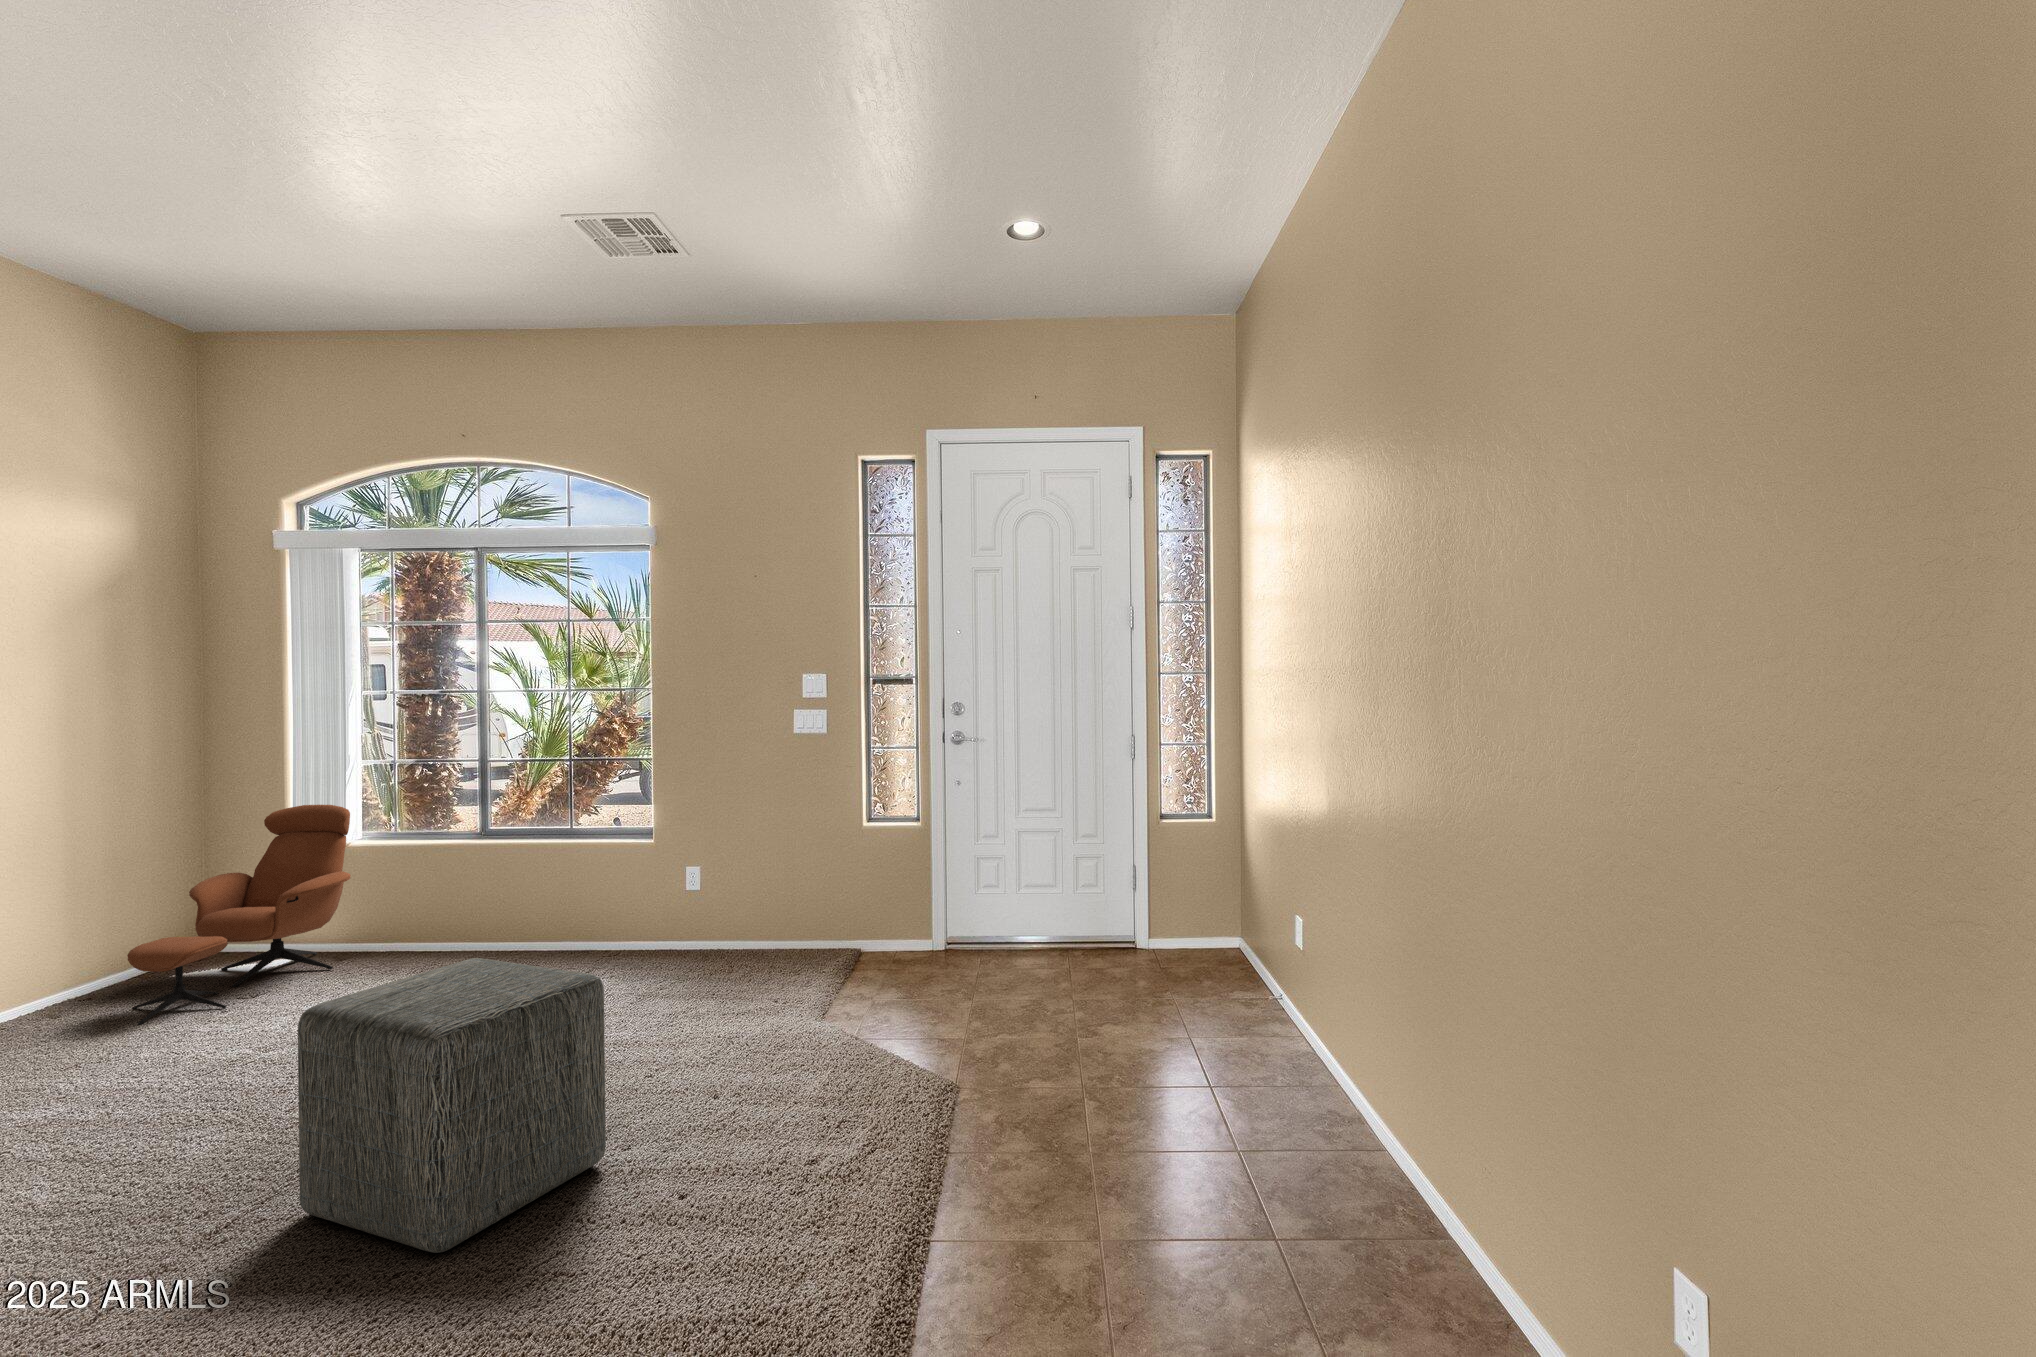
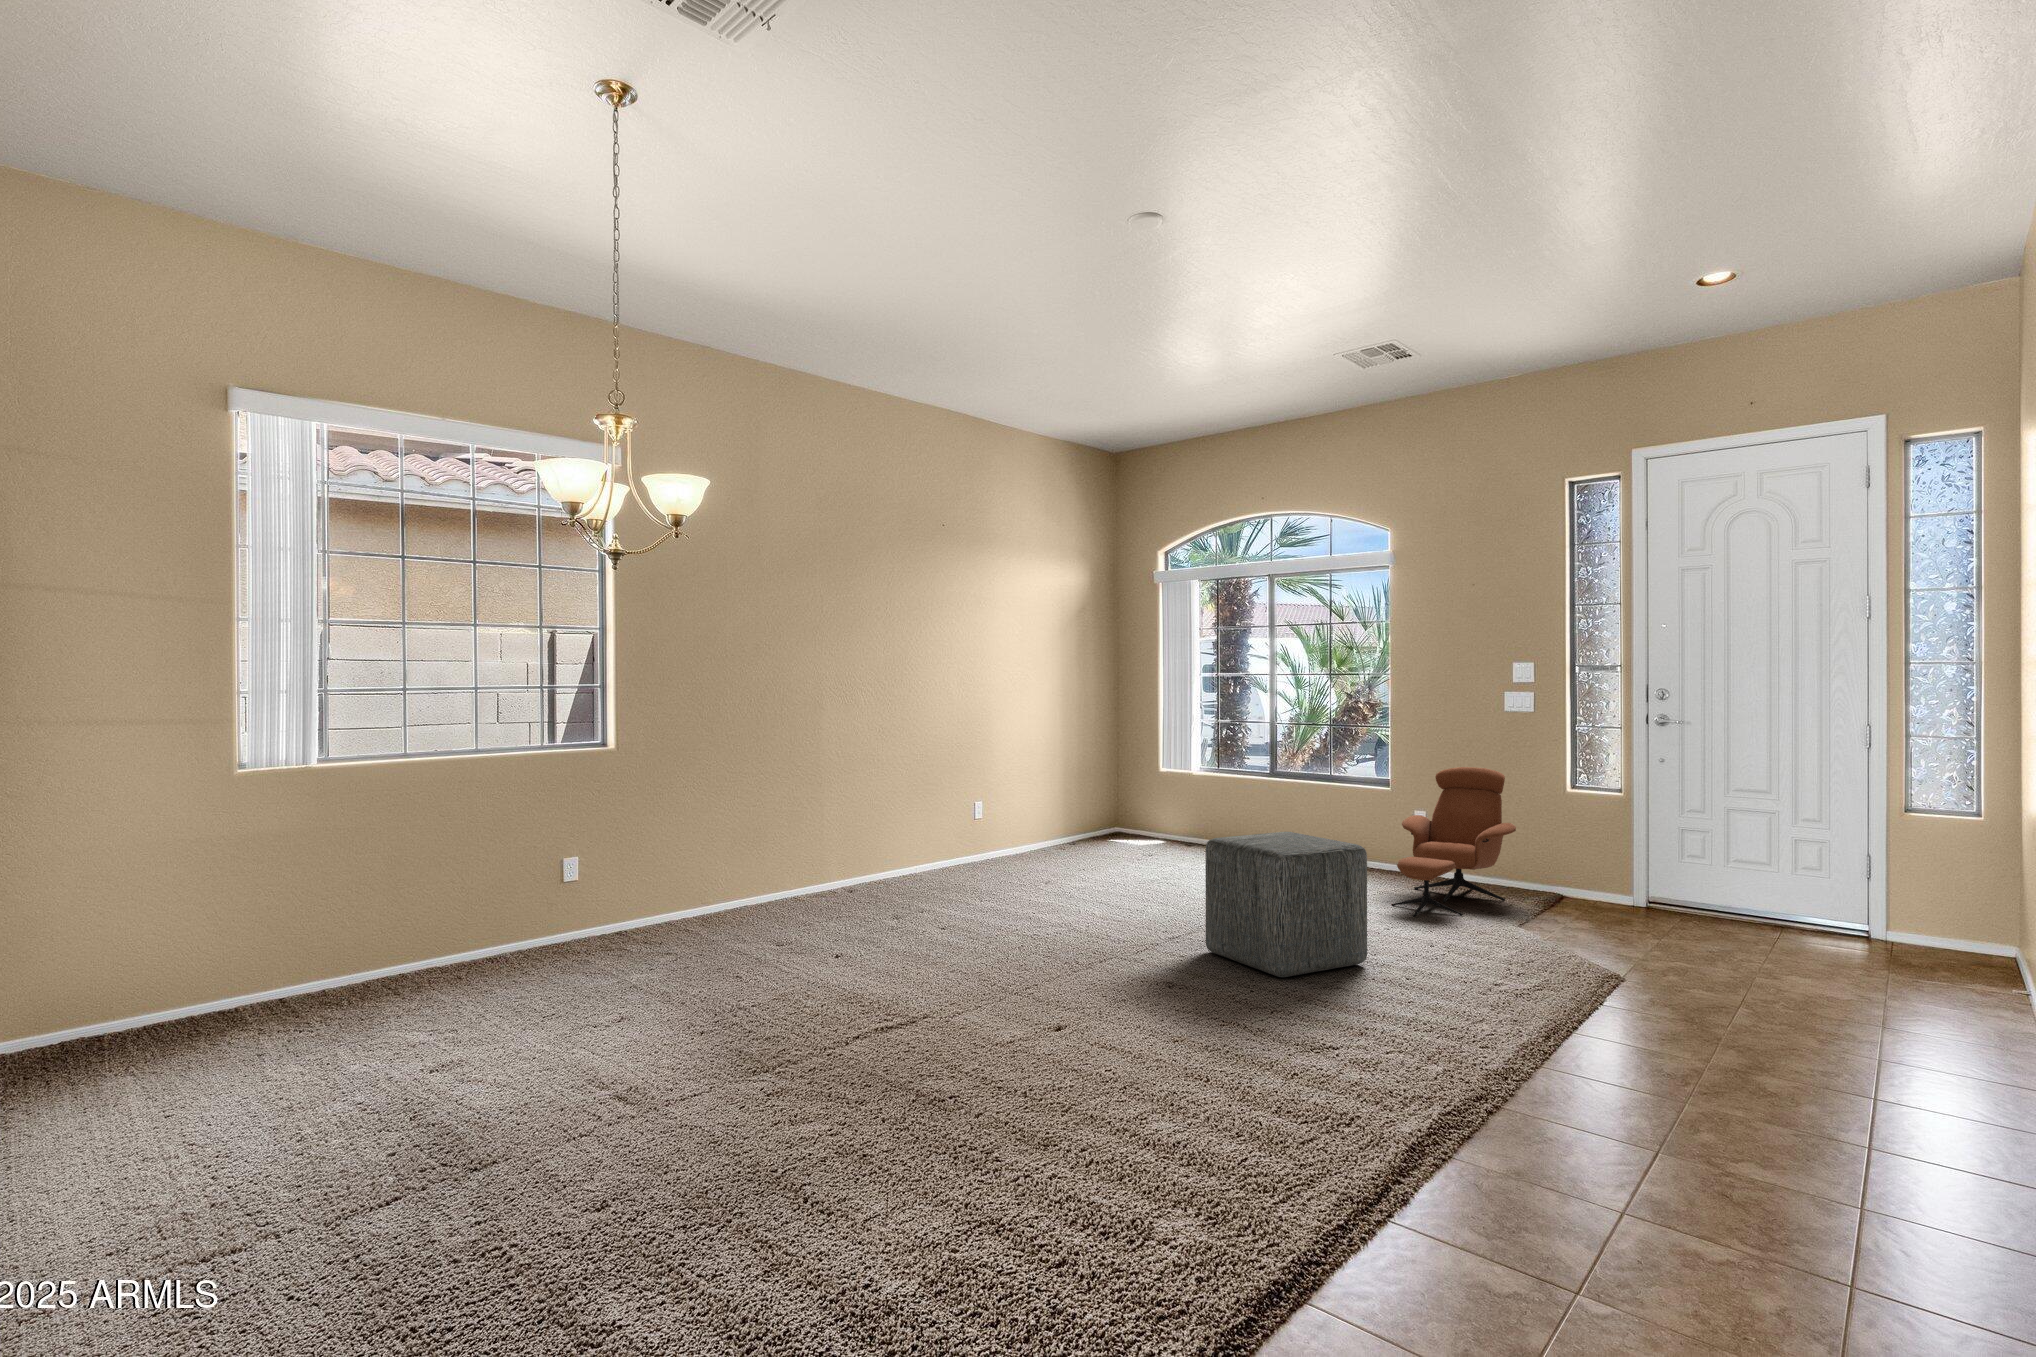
lounge chair: present [127,805,351,1025] -> present [1392,767,1516,916]

